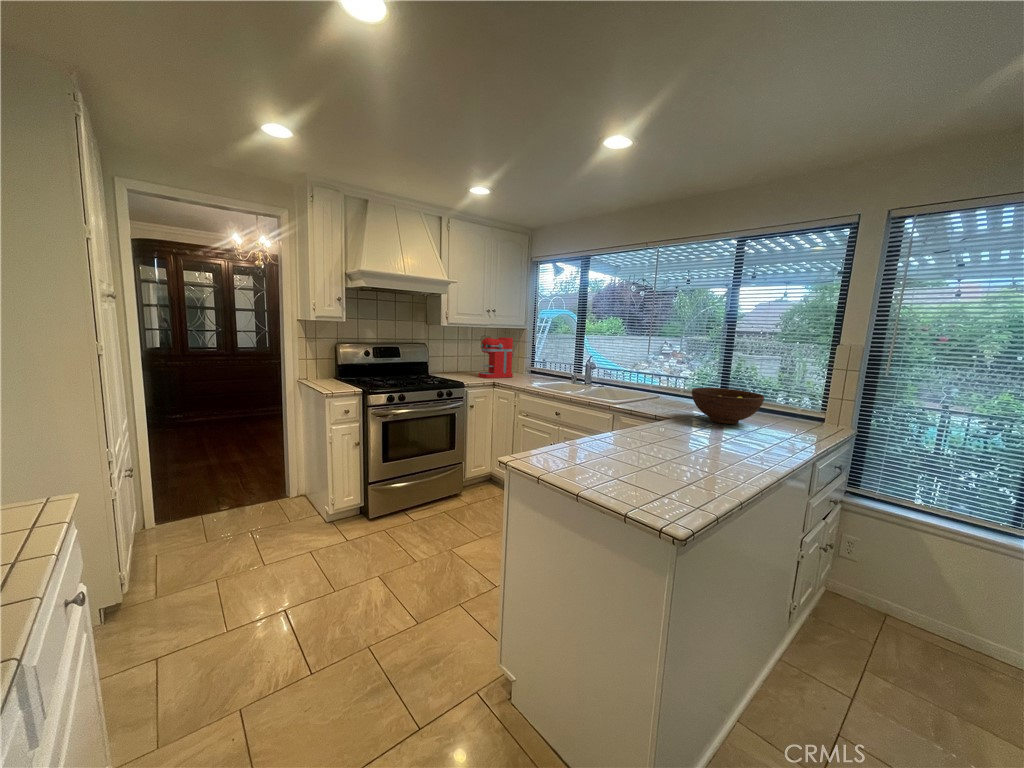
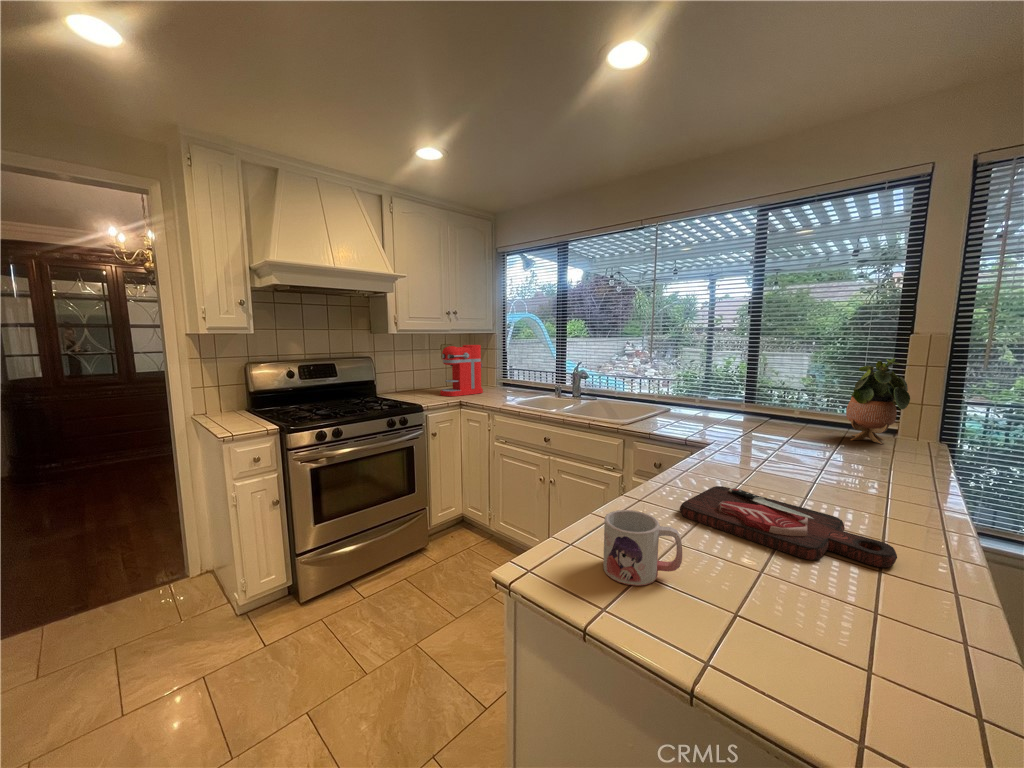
potted plant: none [785,362,829,427] -> present [846,358,910,444]
fruit bowl: present [692,388,764,424] -> none [730,398,833,447]
mug: none [562,434,605,471] -> present [603,510,682,586]
cutting board: none [622,437,735,476] -> present [680,486,897,568]

